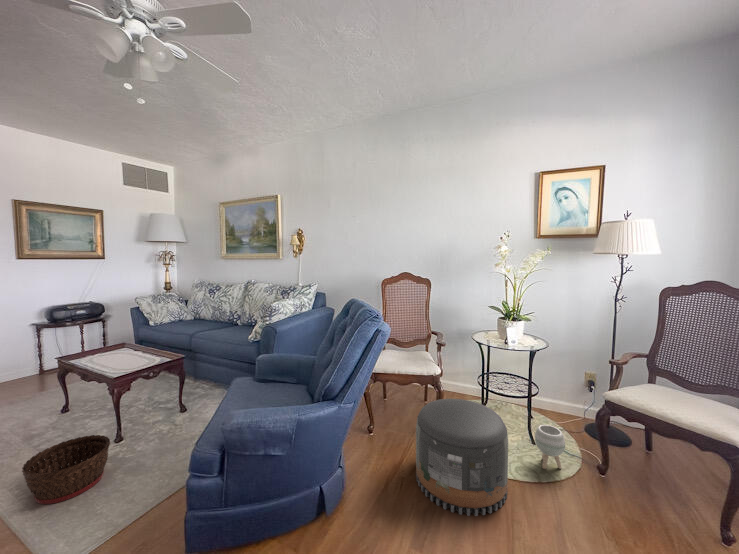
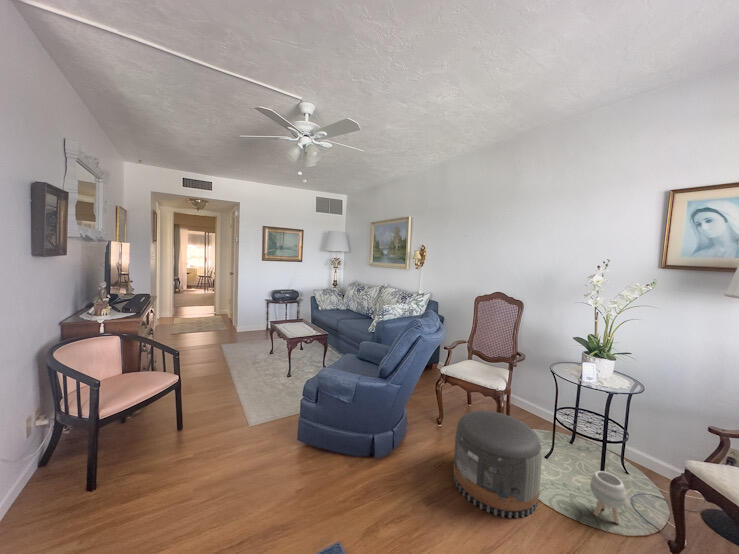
basket: present [22,435,110,504] -> none [243,368,280,399]

